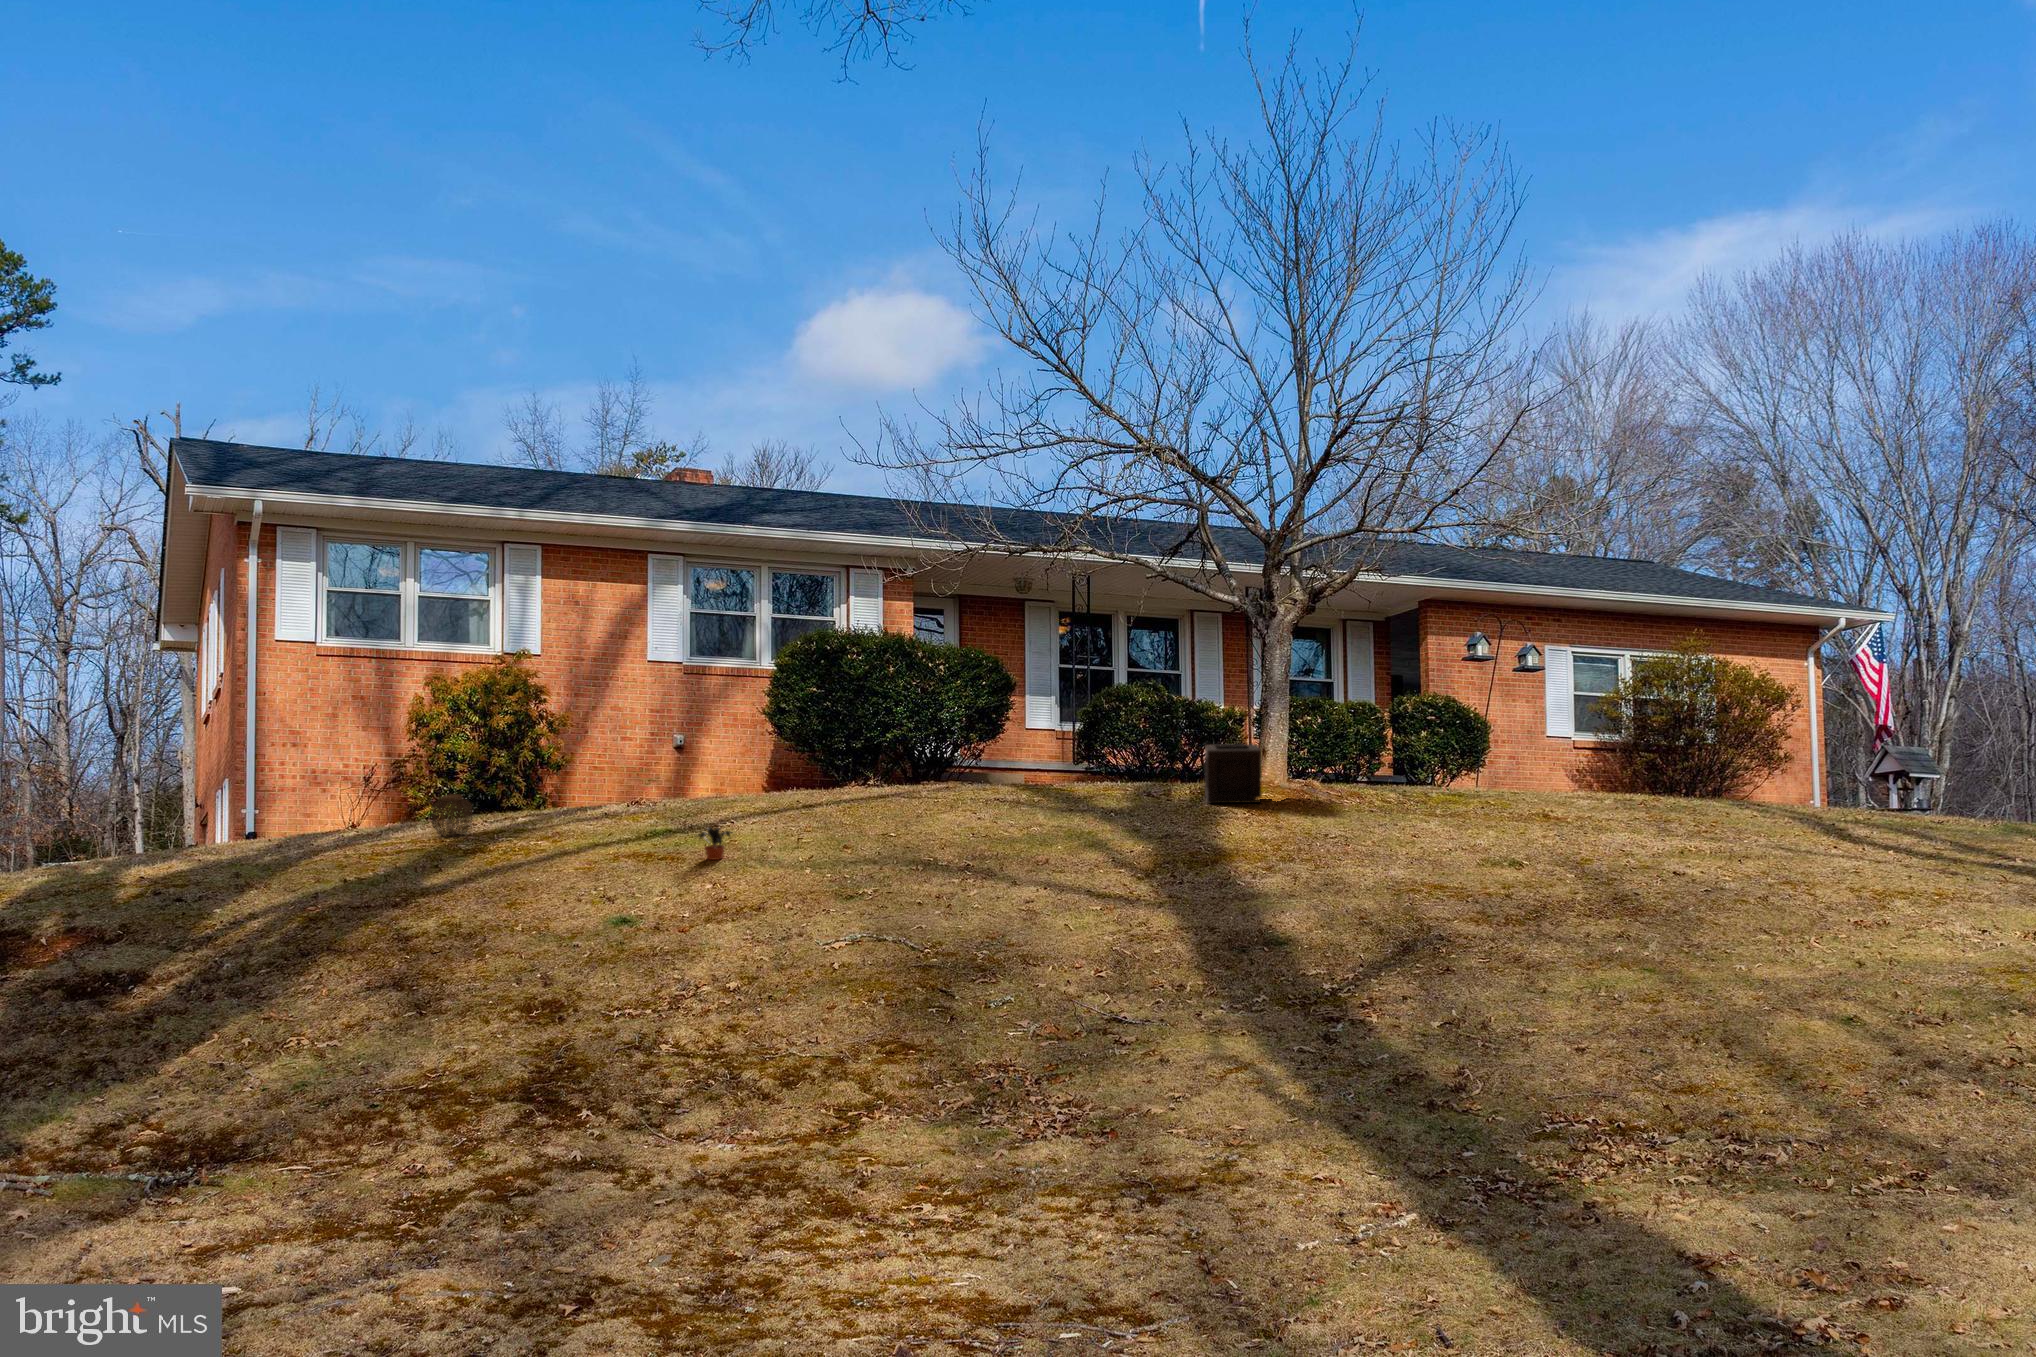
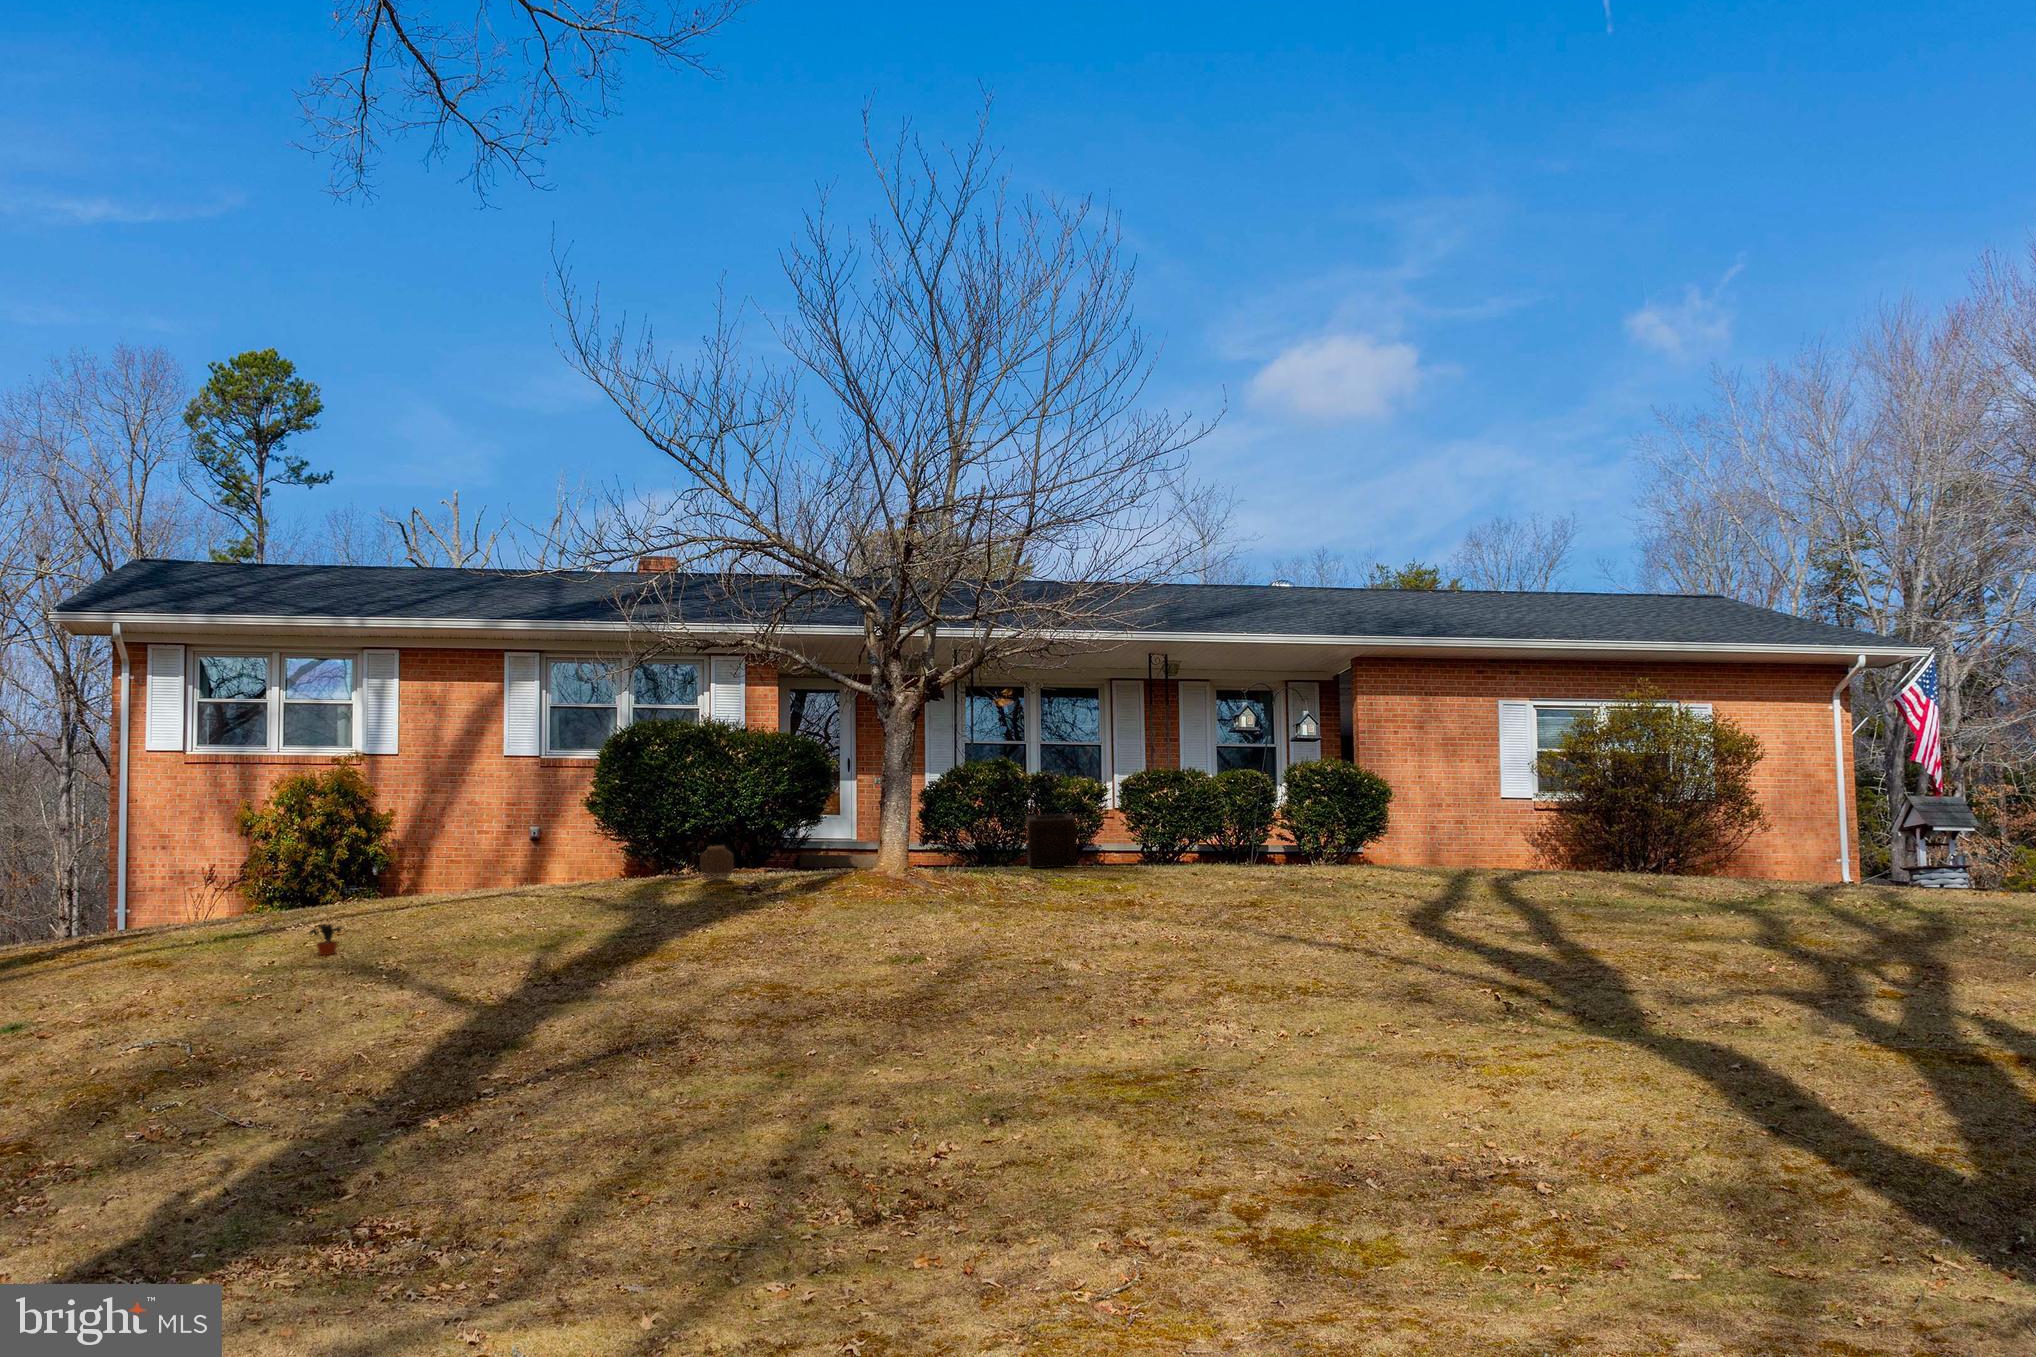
woven basket: present [431,794,473,837] -> present [700,846,733,882]
potted plant: present [698,827,731,860] -> present [309,924,343,955]

